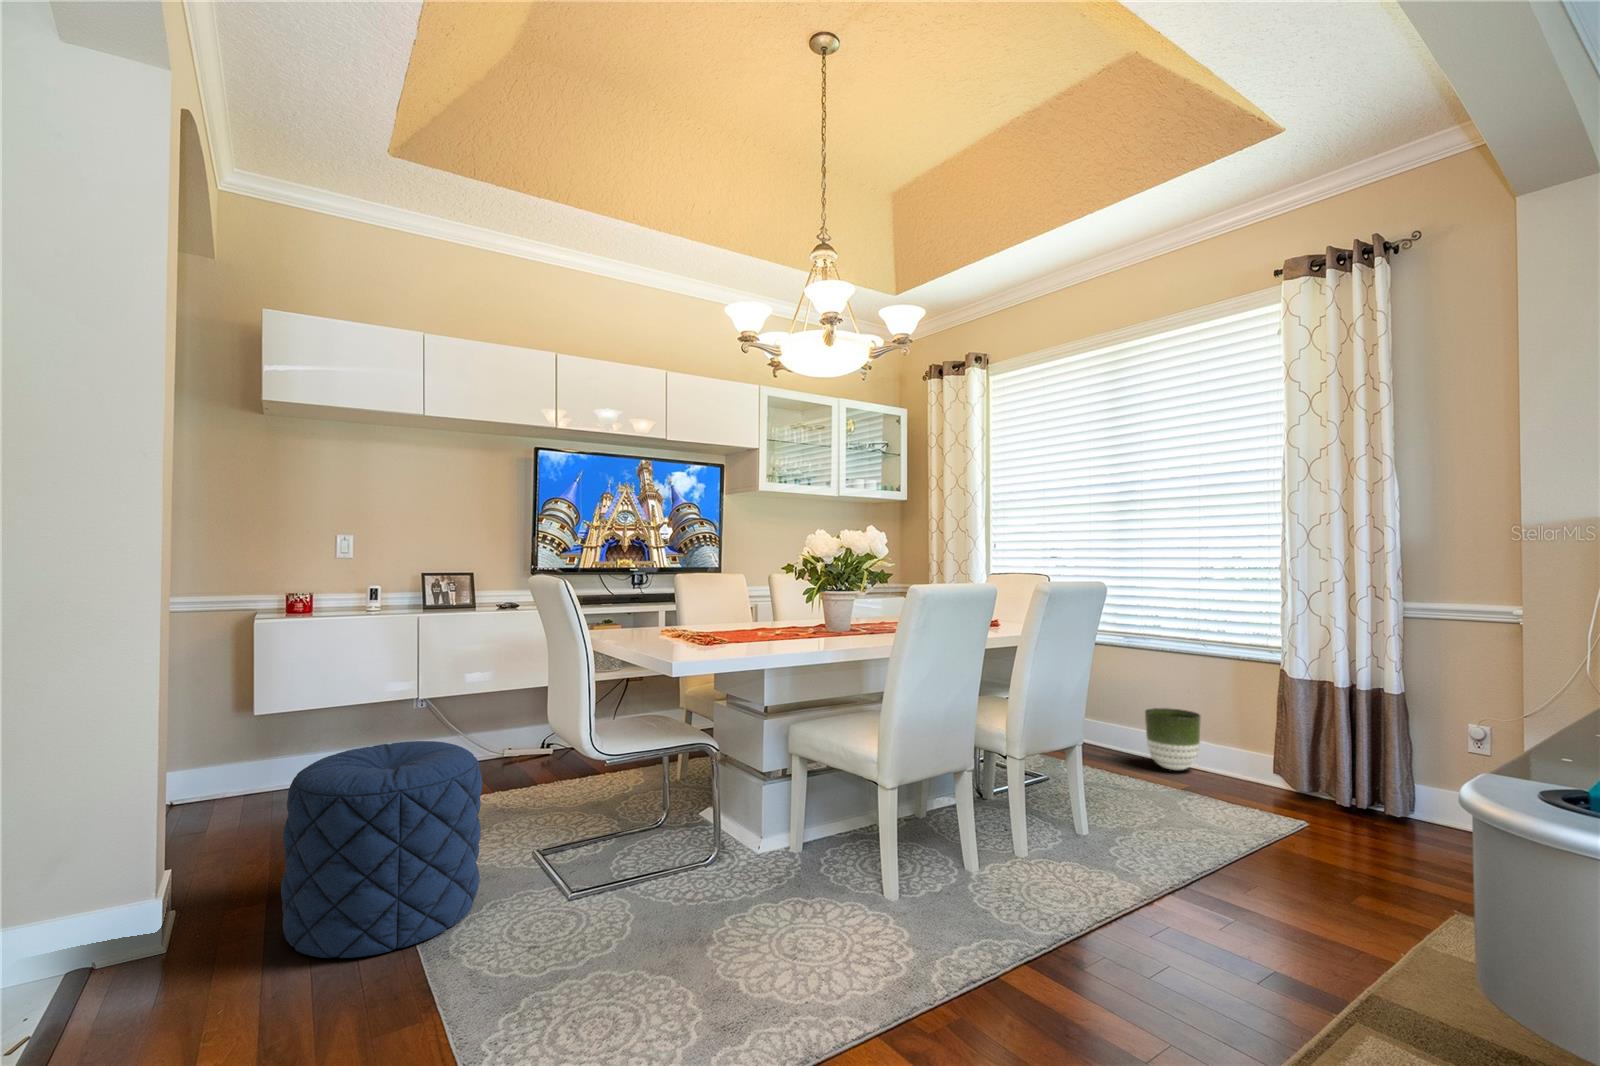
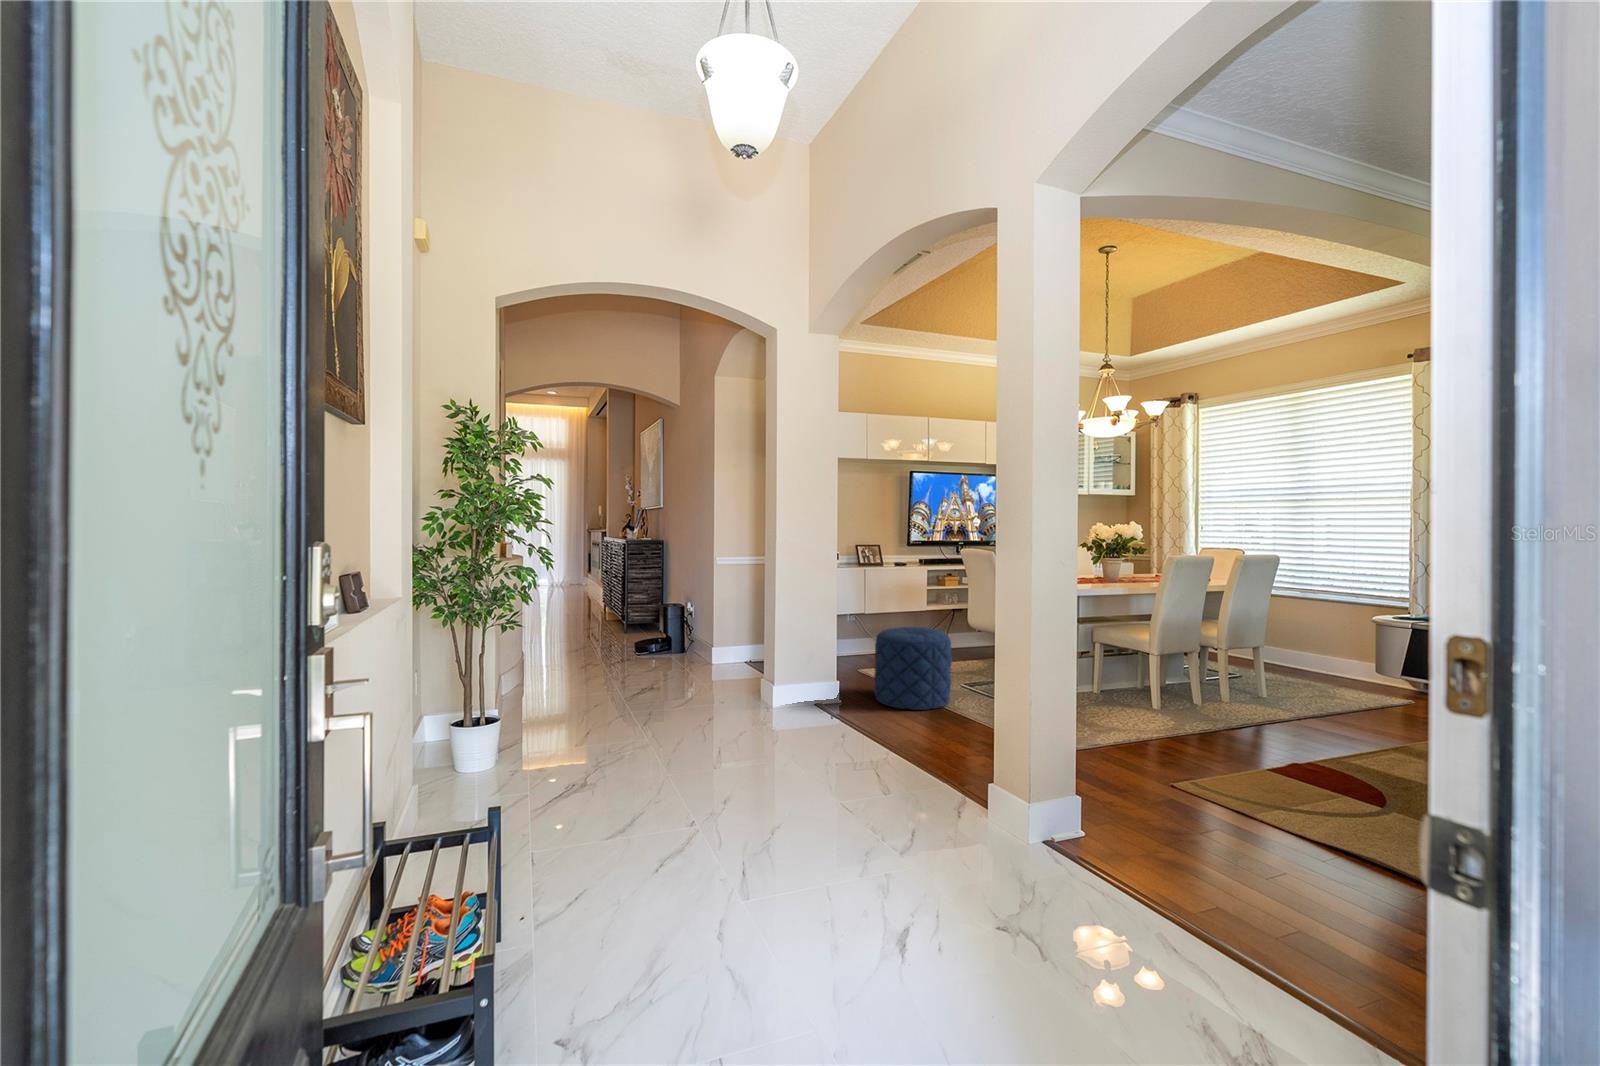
planter: present [1145,708,1201,770] -> none [1310,637,1351,676]

